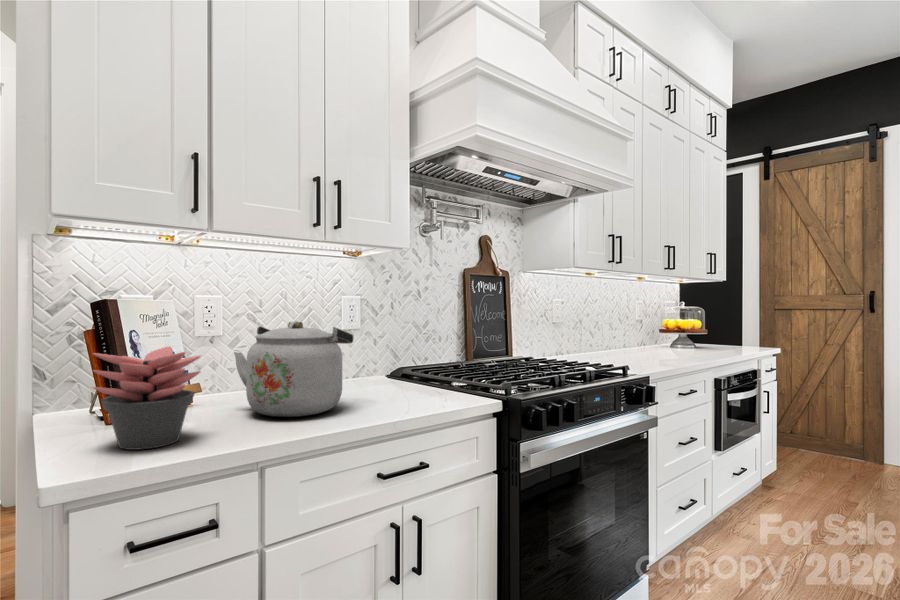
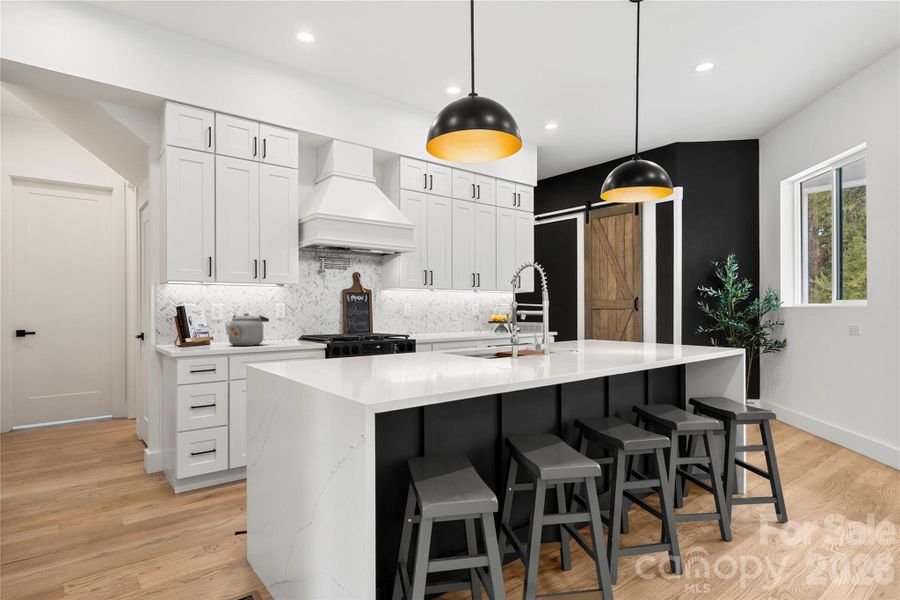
succulent plant: present [93,347,200,450] -> none [182,321,212,349]

